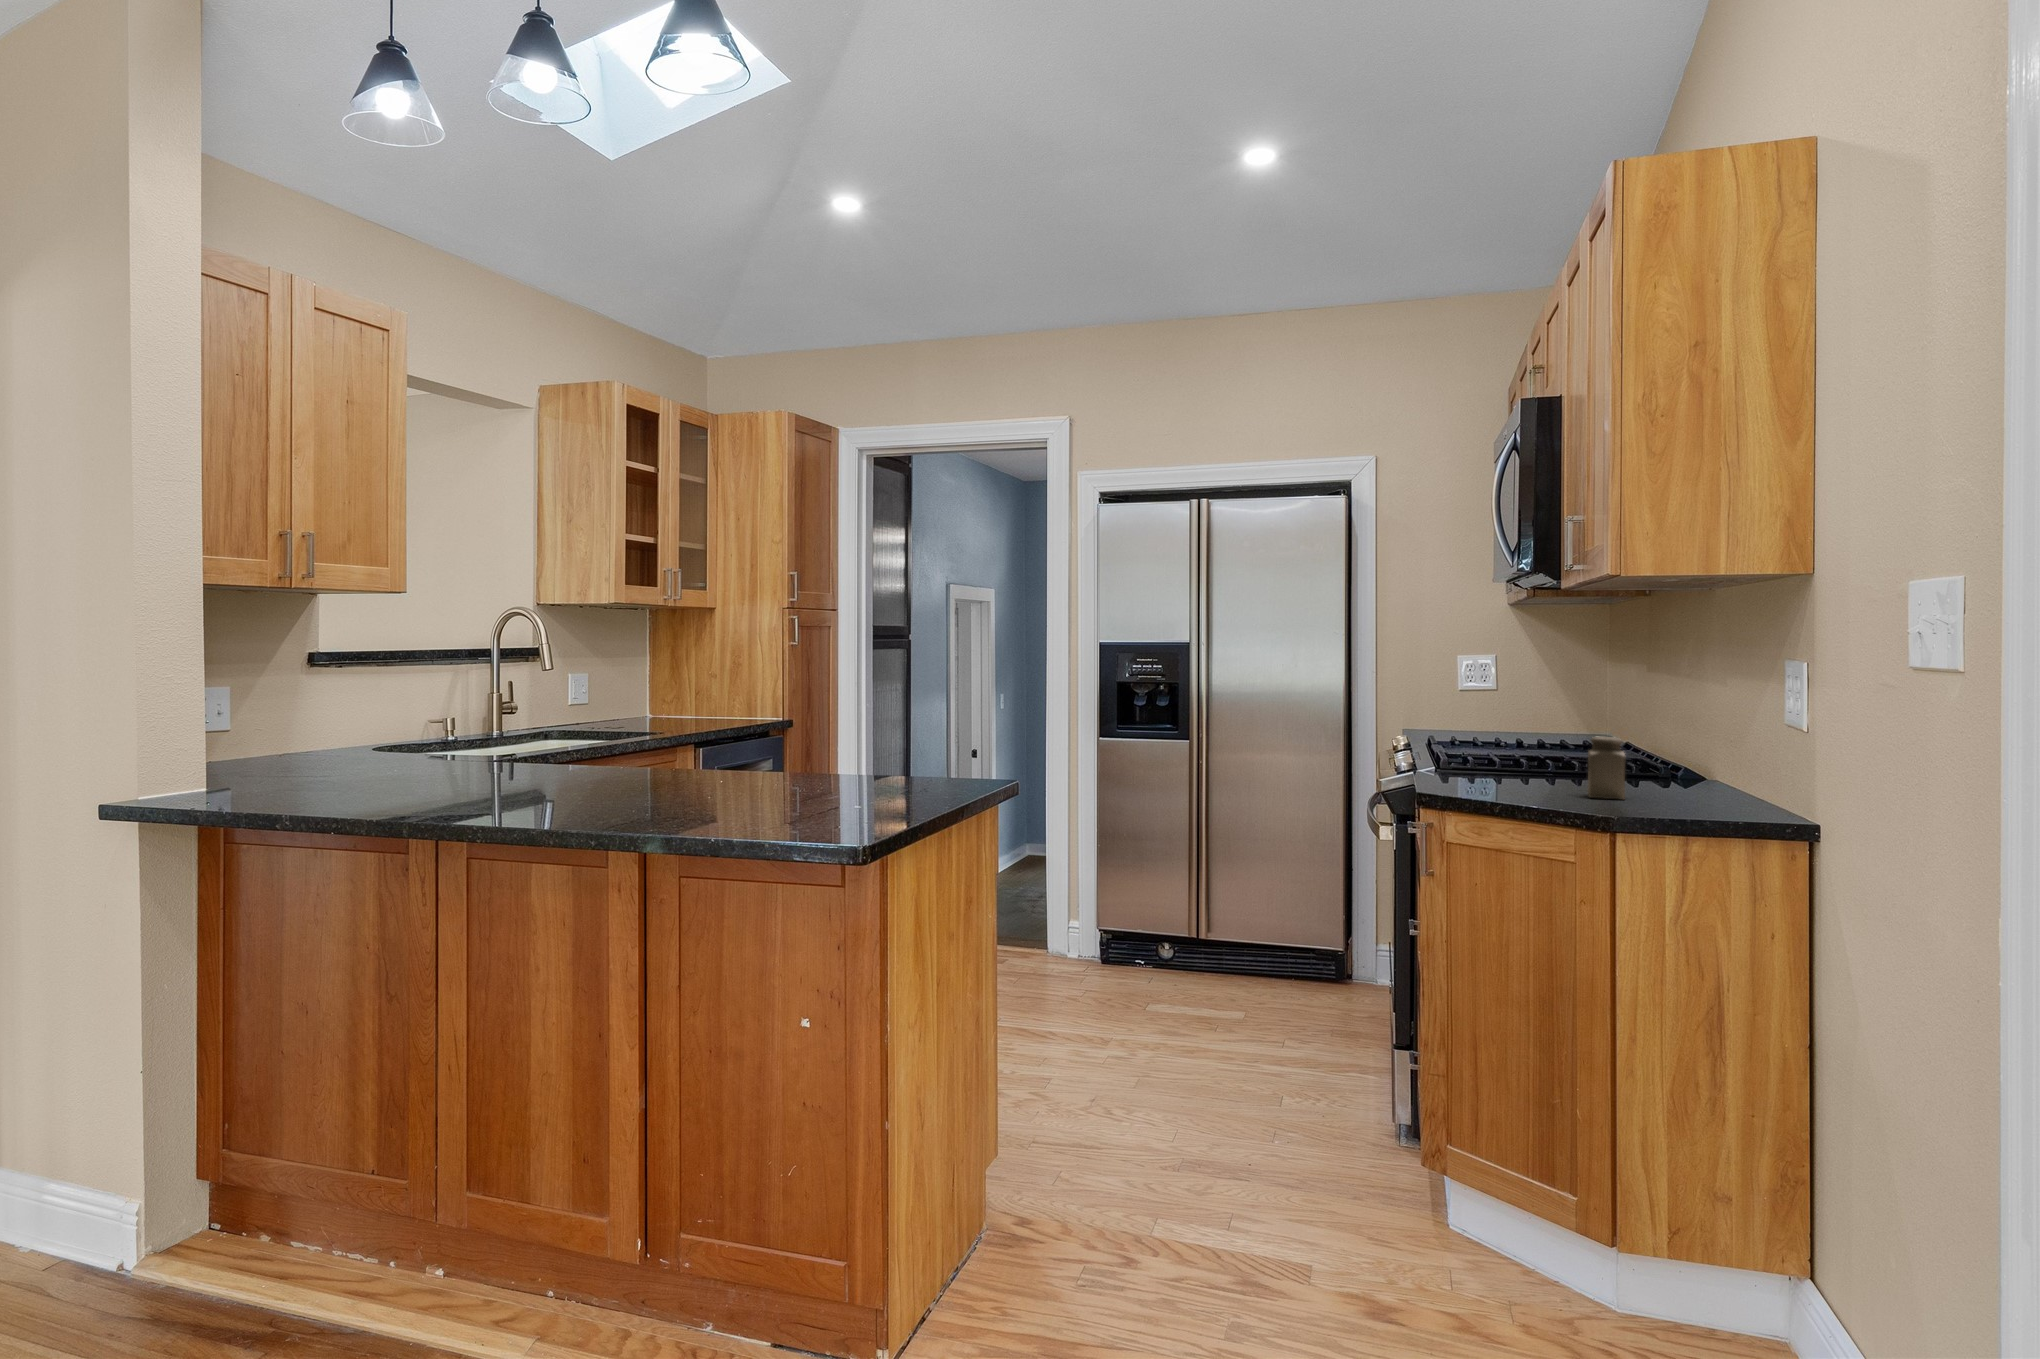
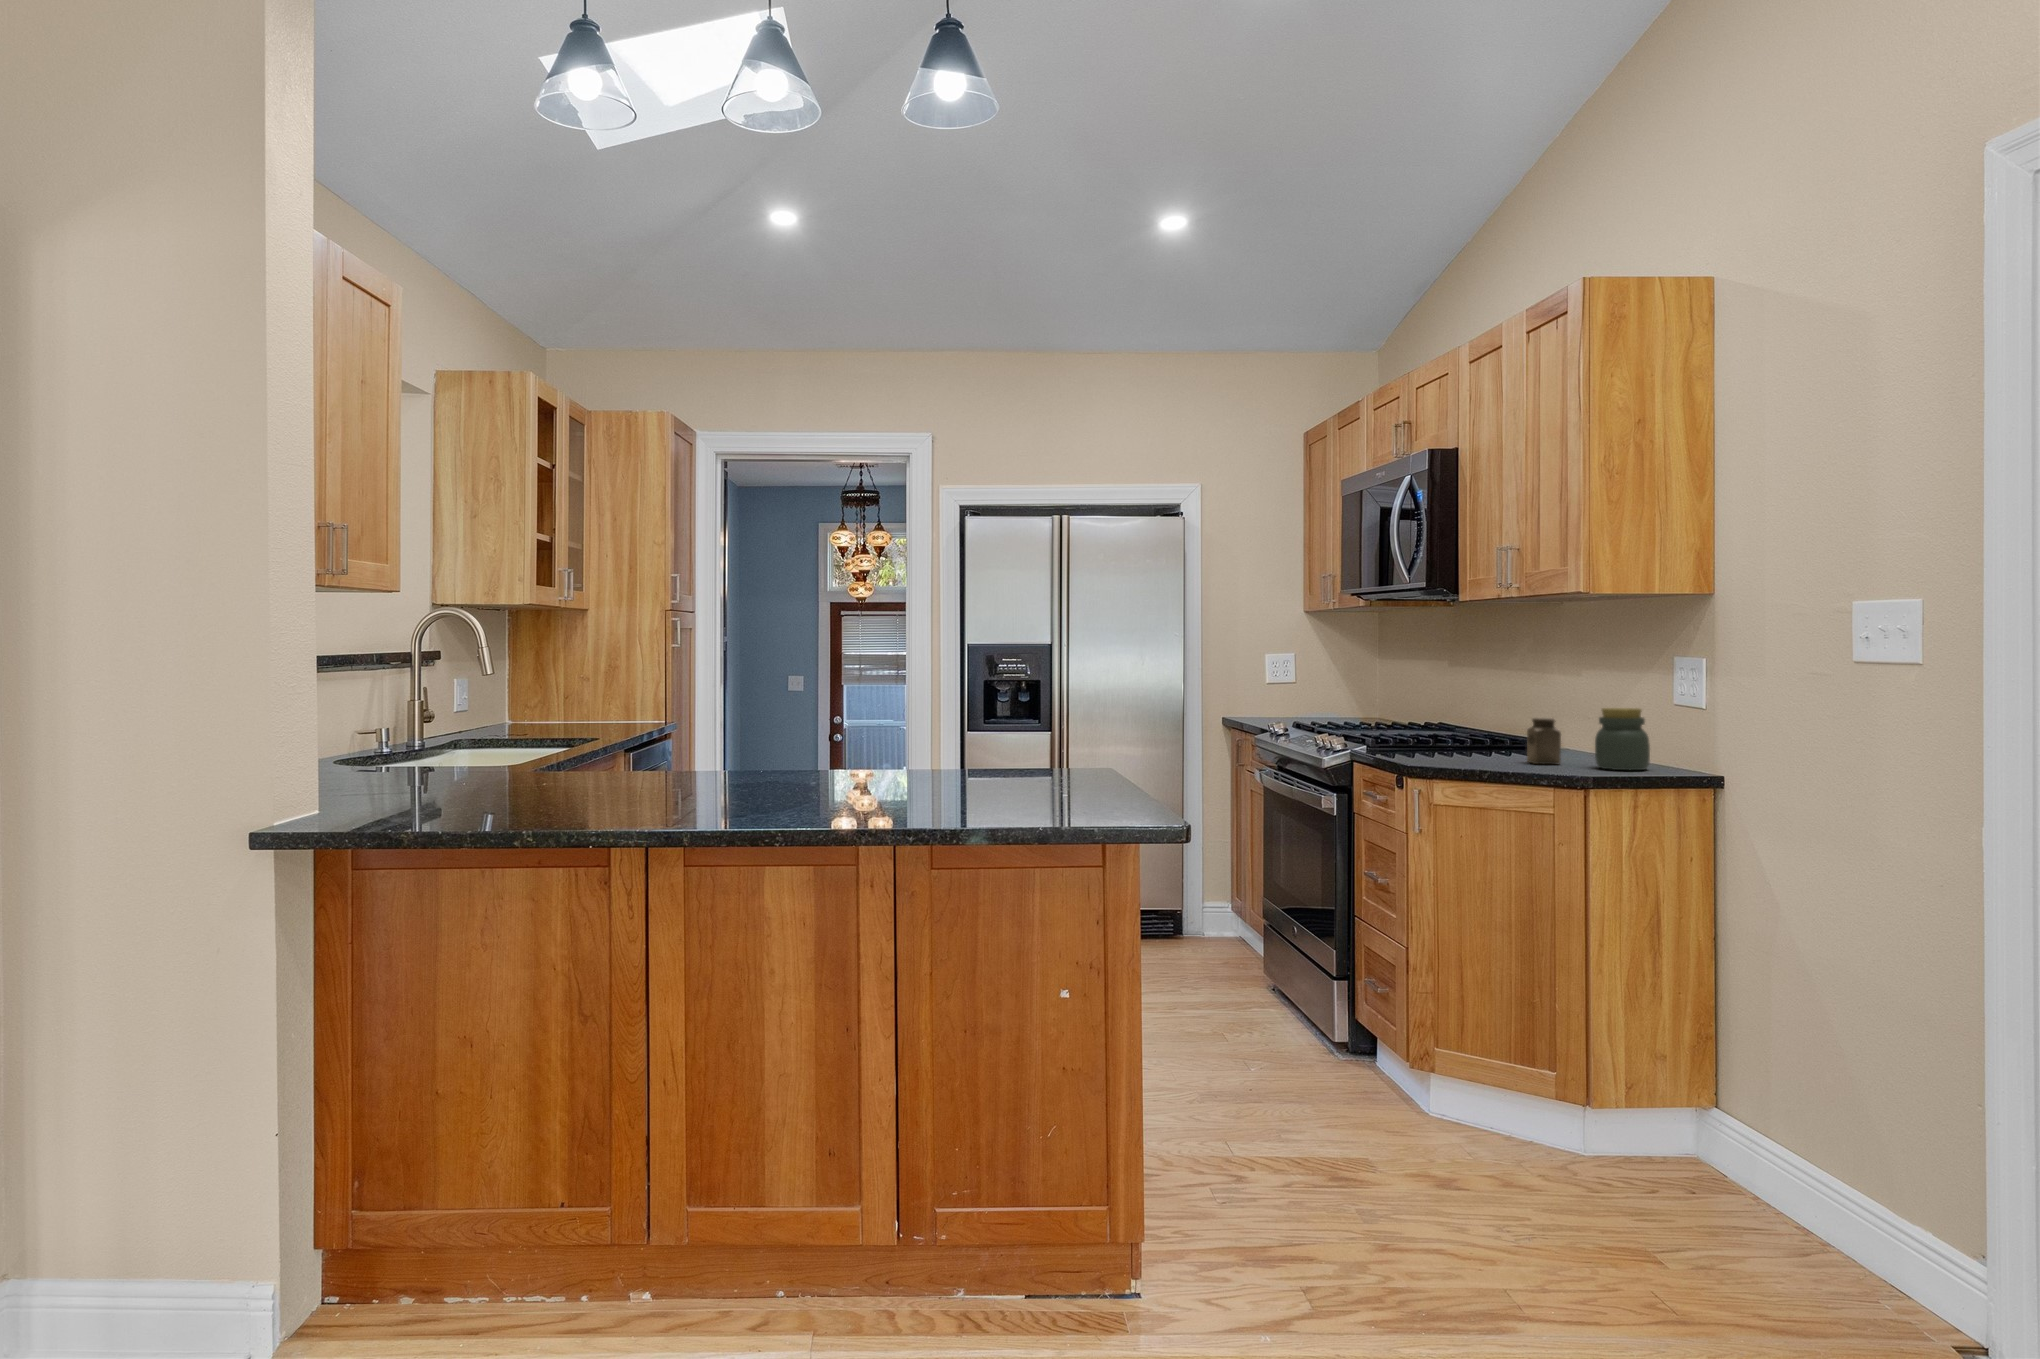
jar: none [1657,727,1731,811] -> present [1595,708,1650,770]

